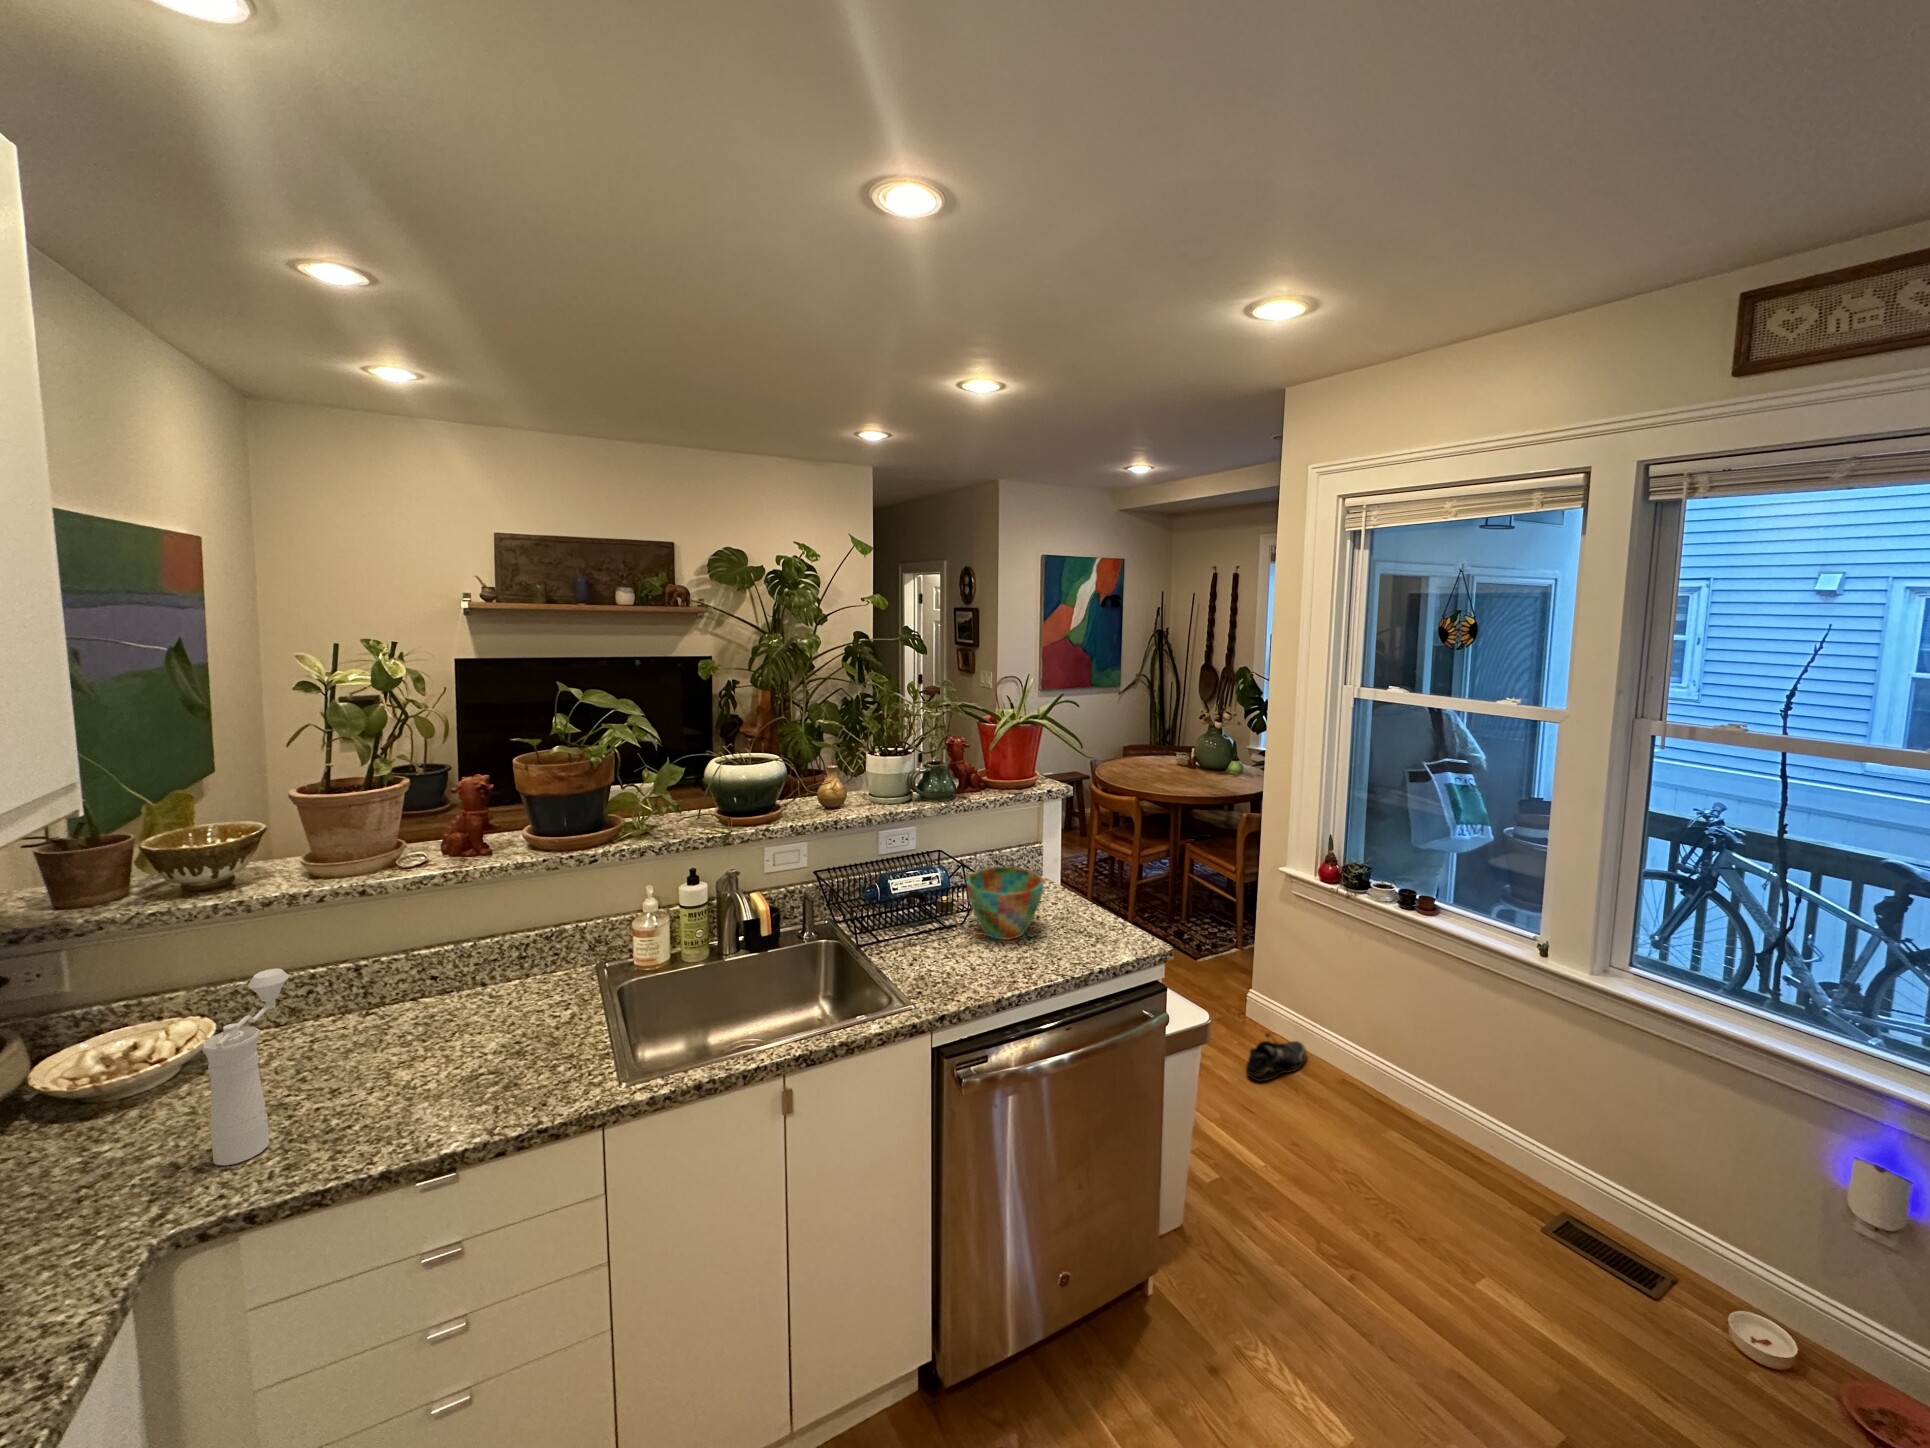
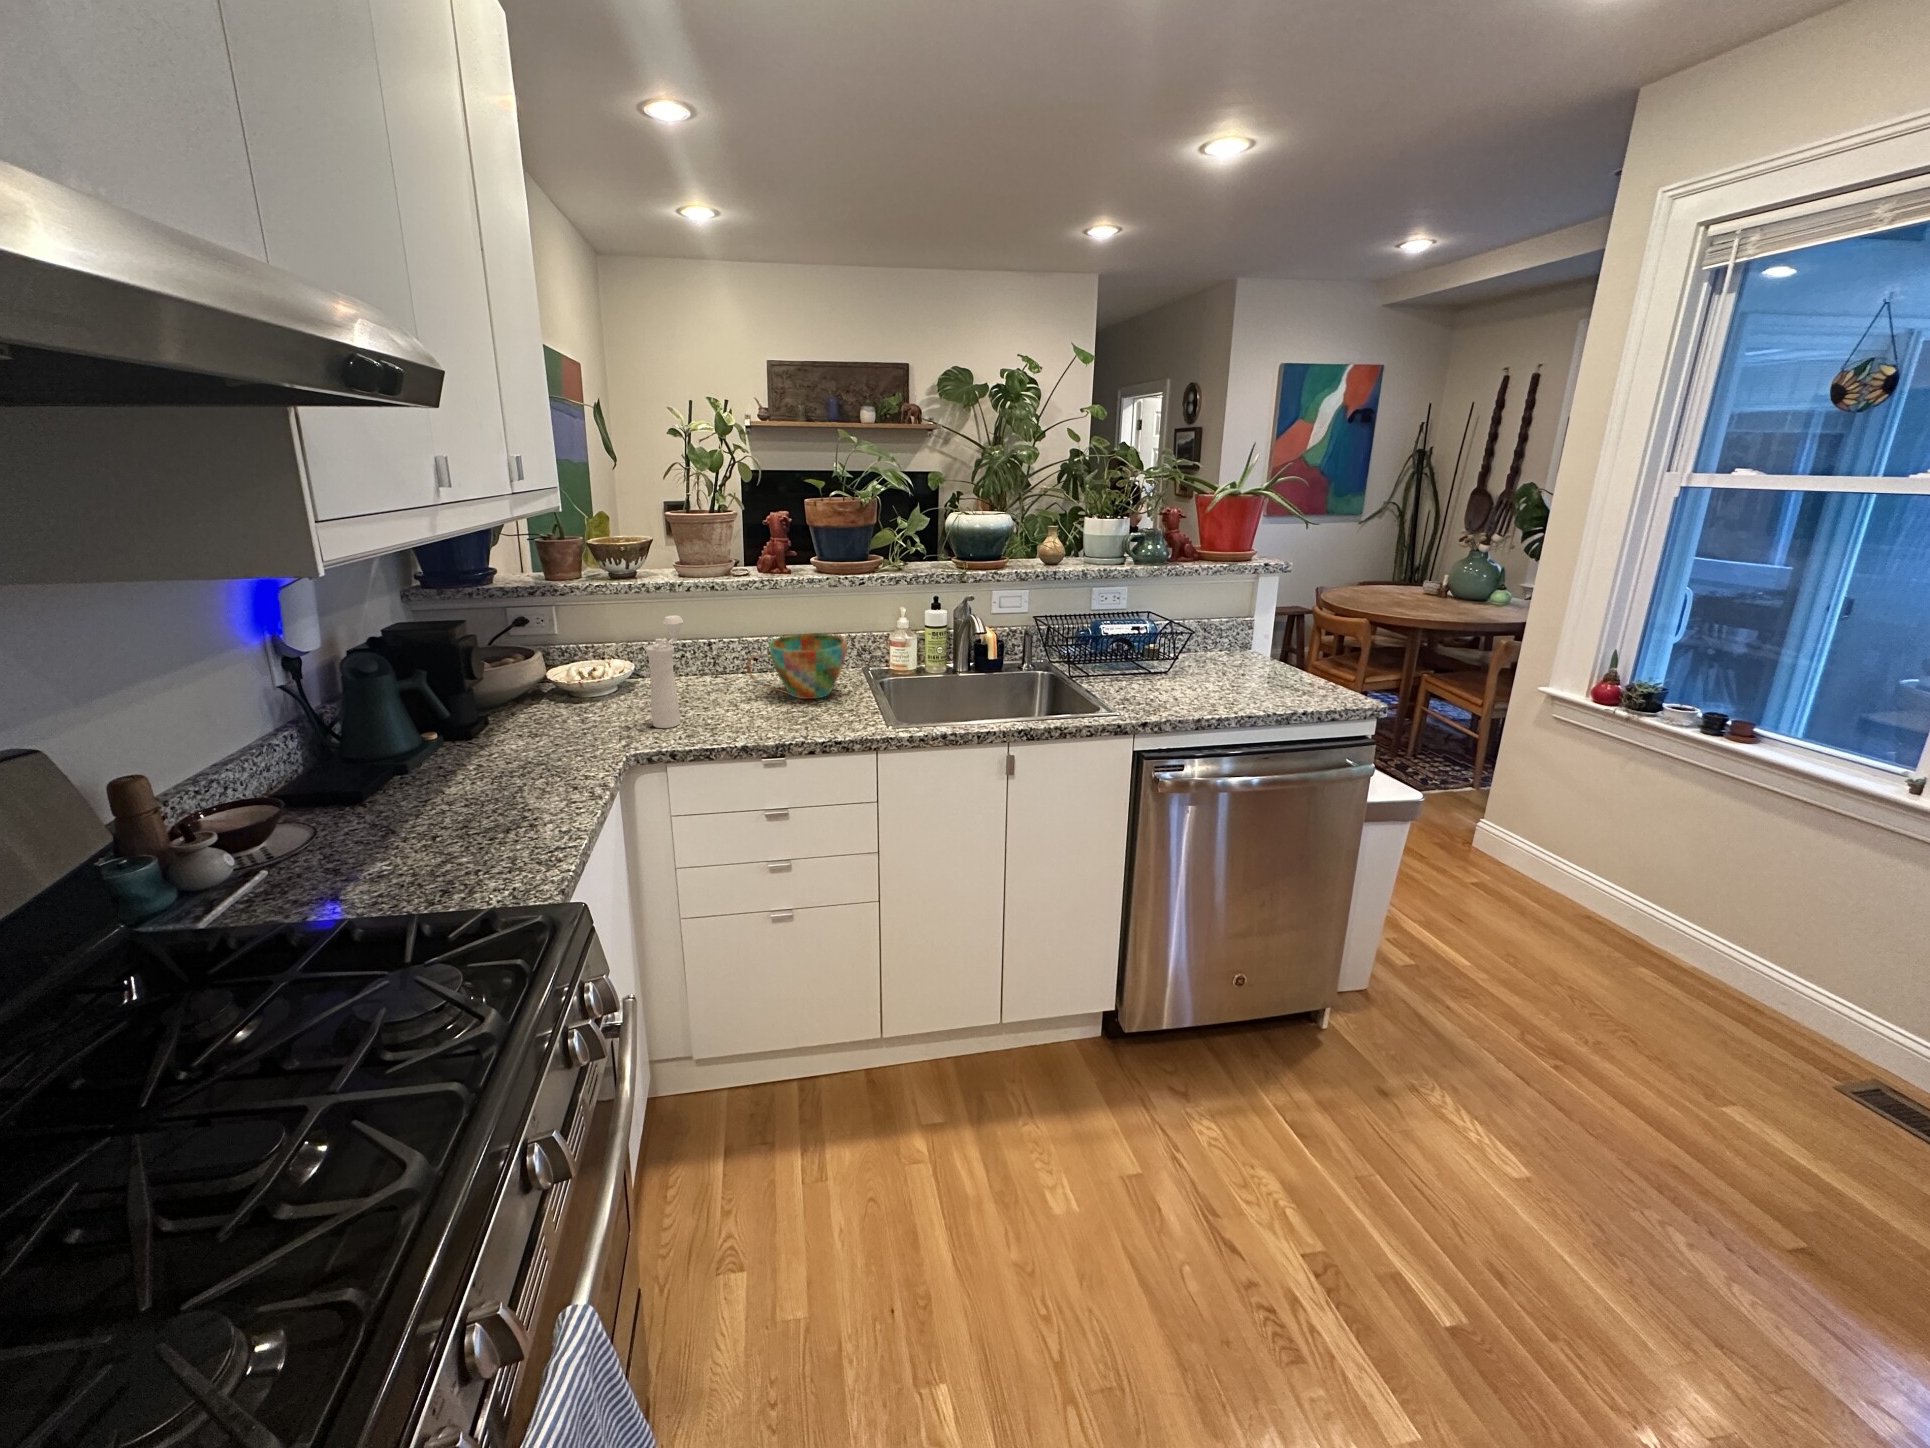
cup: present [953,867,1044,940] -> present [747,633,847,699]
shoe: present [1246,1034,1306,1081] -> none [1462,855,1544,900]

